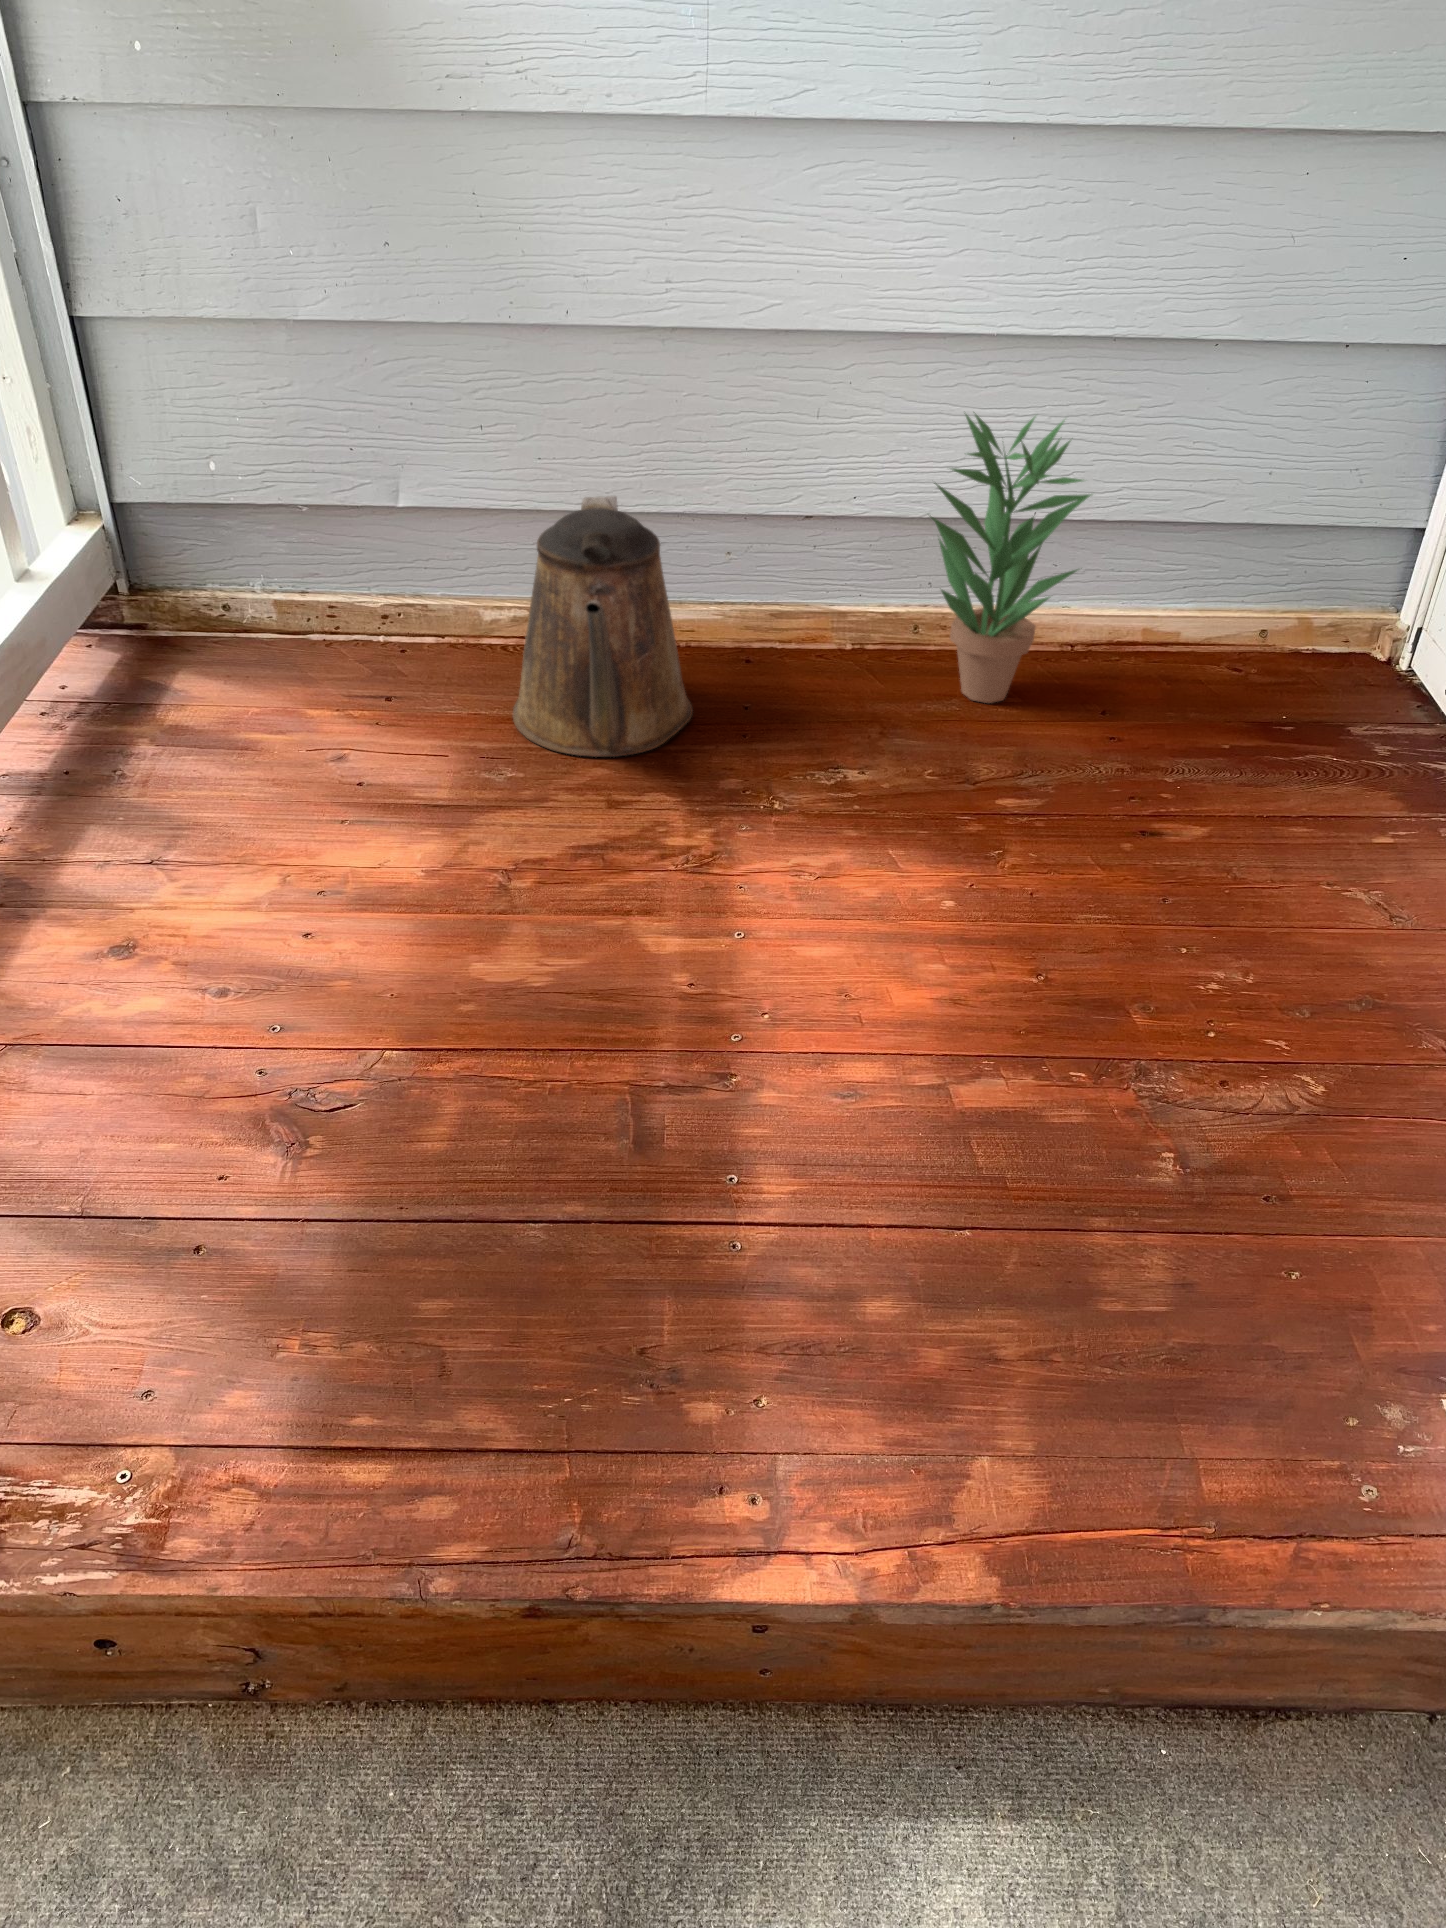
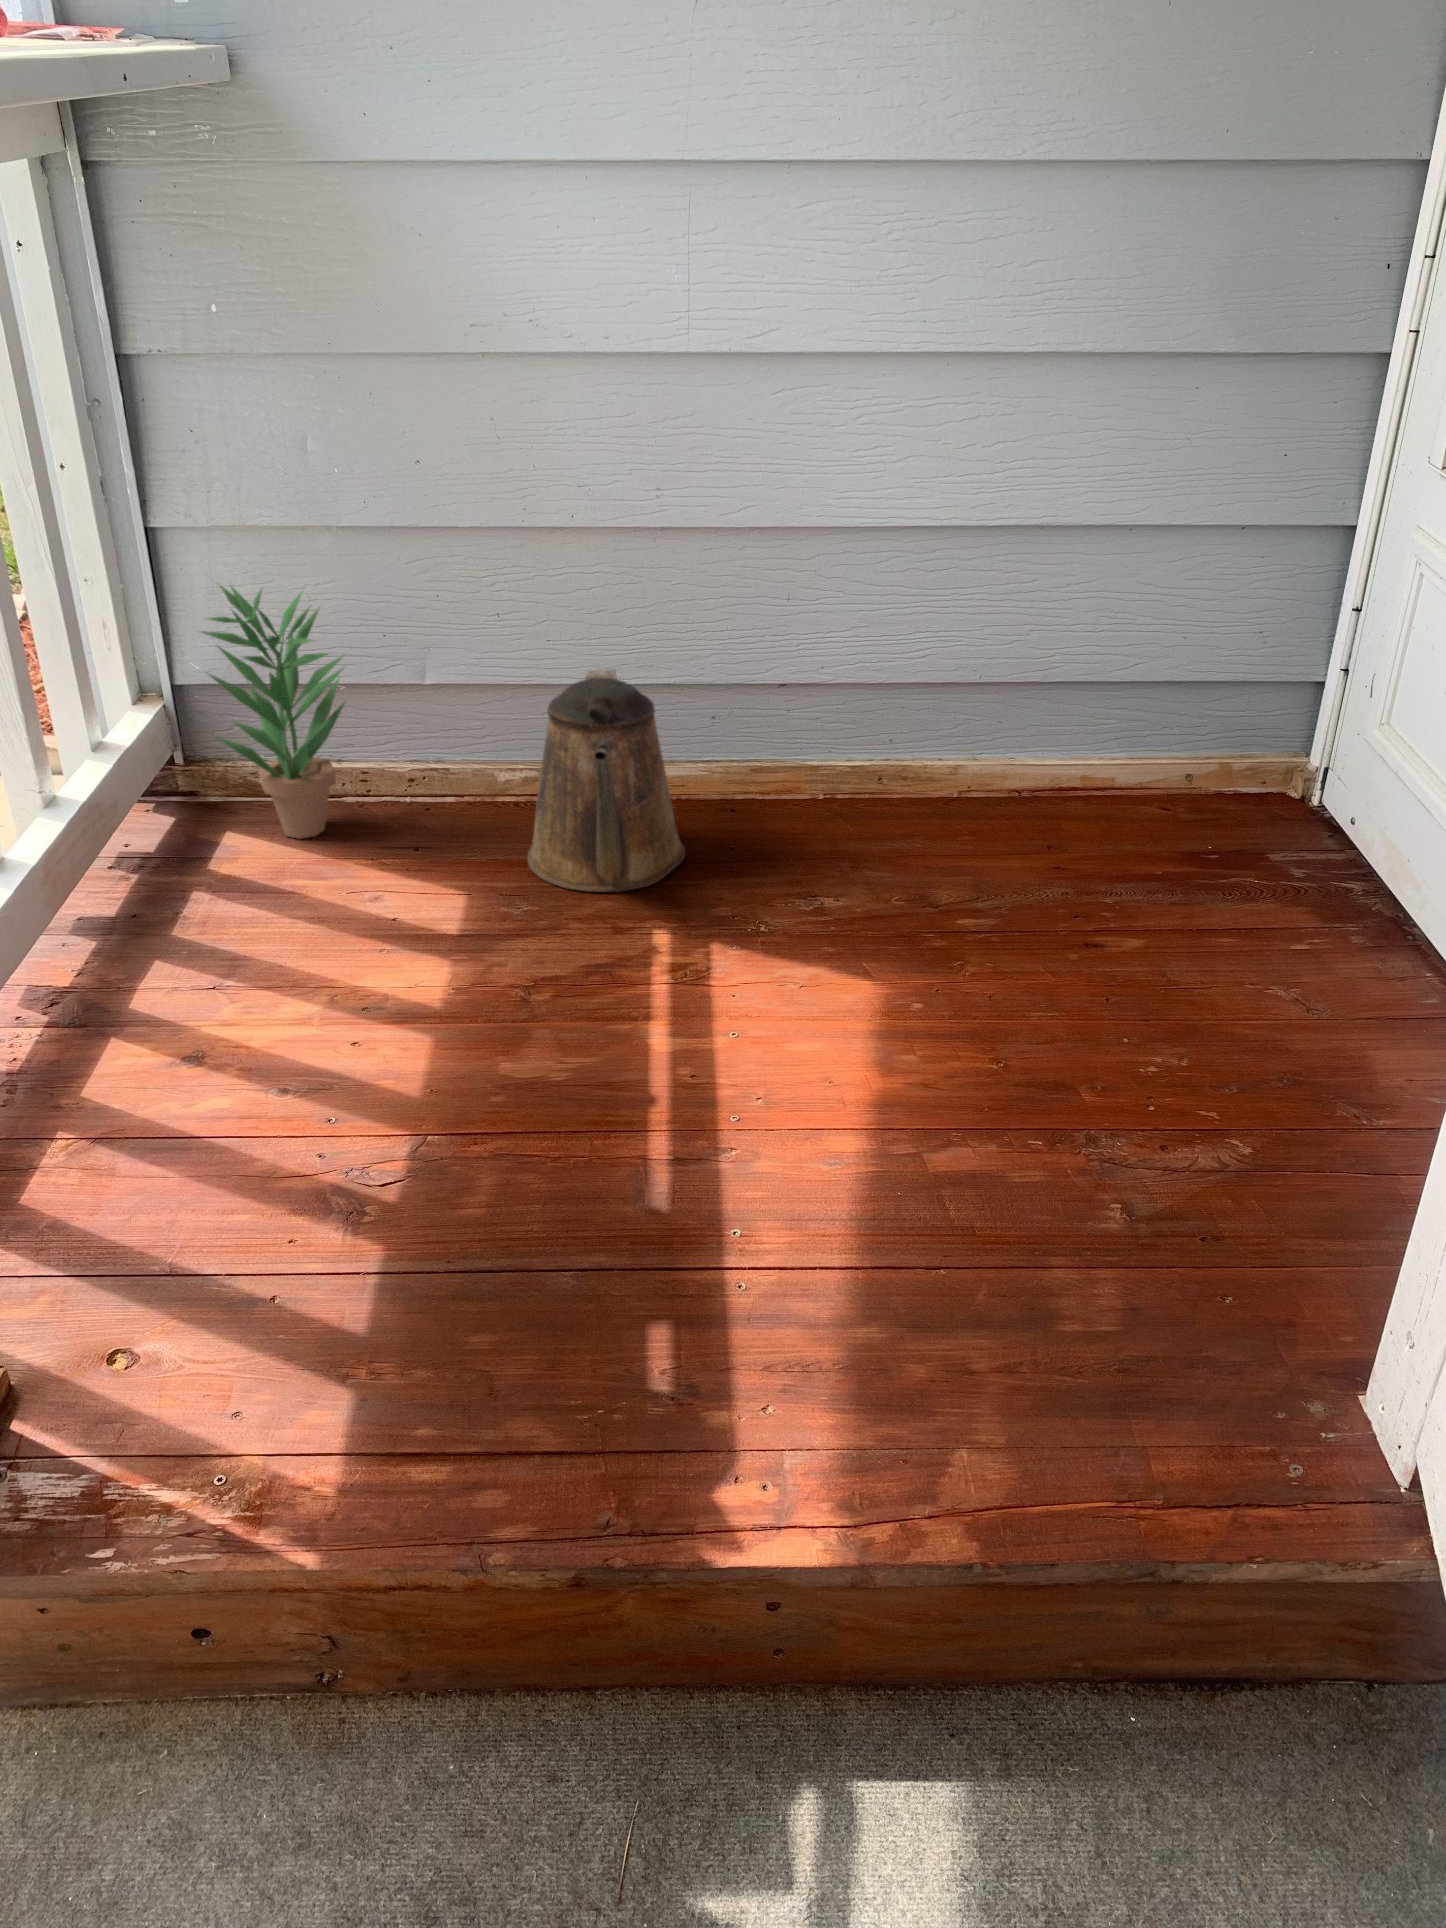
potted plant: present [931,412,1091,703] -> present [202,586,345,839]

